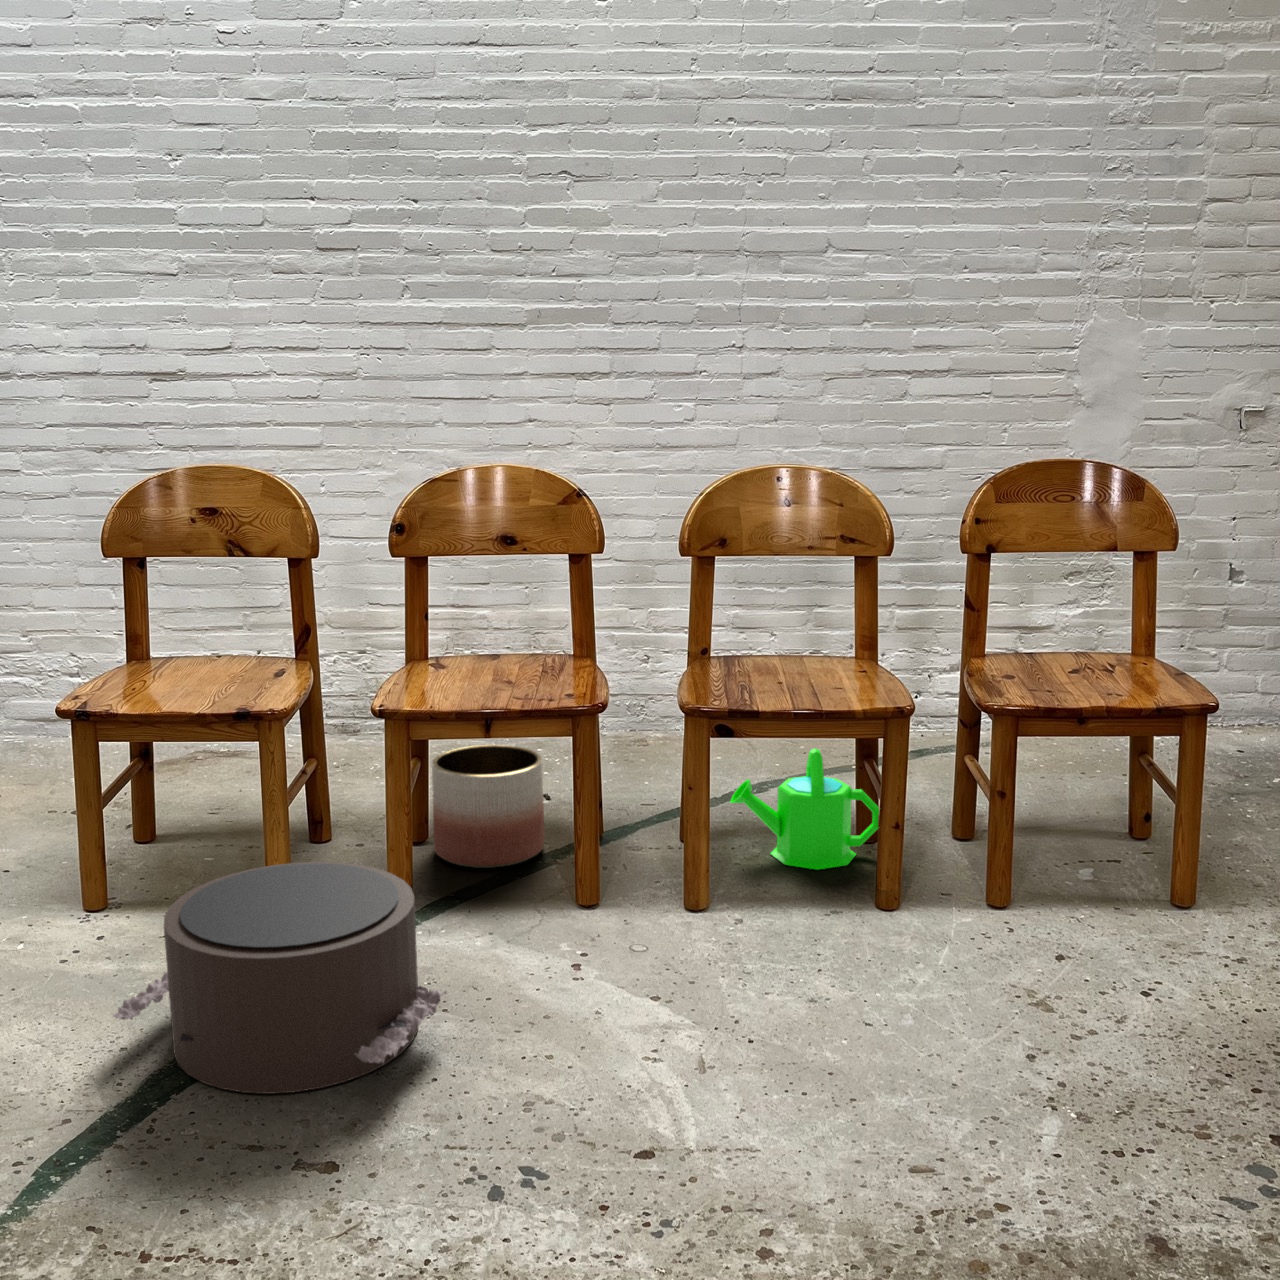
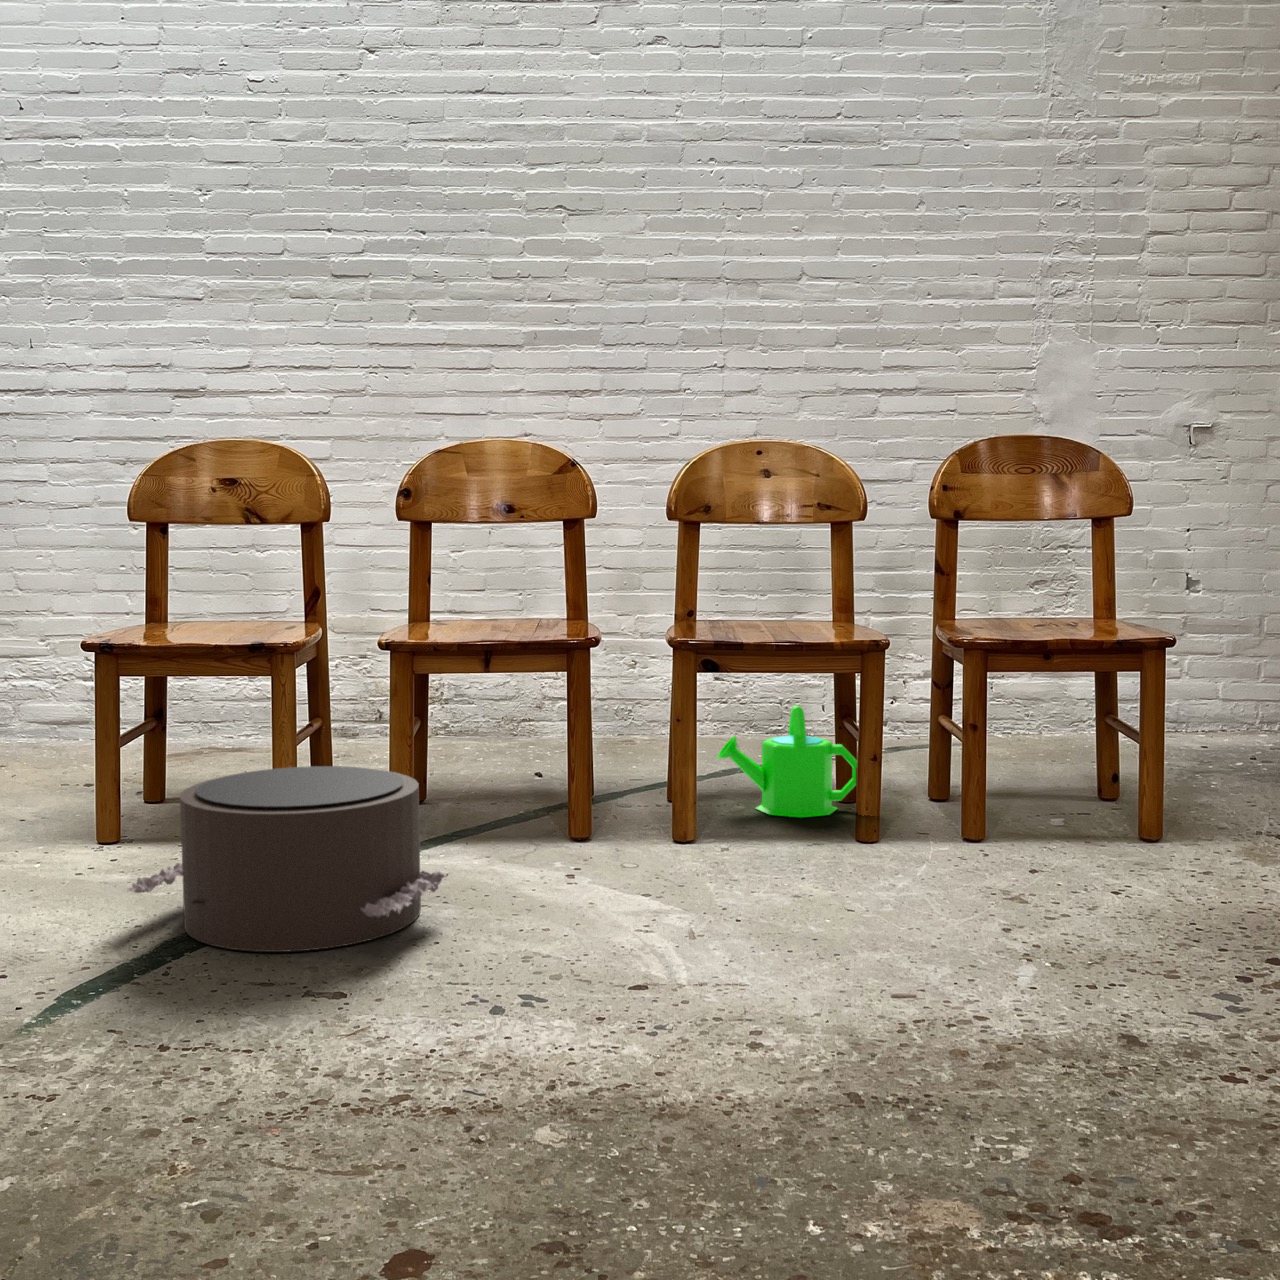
planter: present [432,745,545,868] -> none [433,710,539,817]

